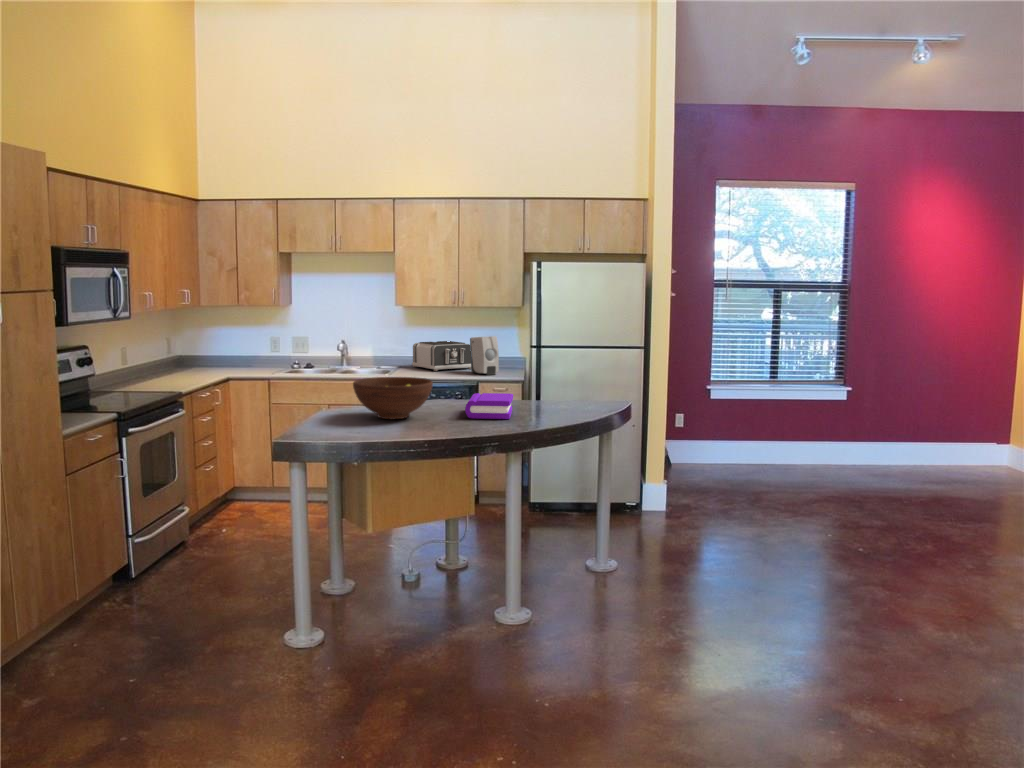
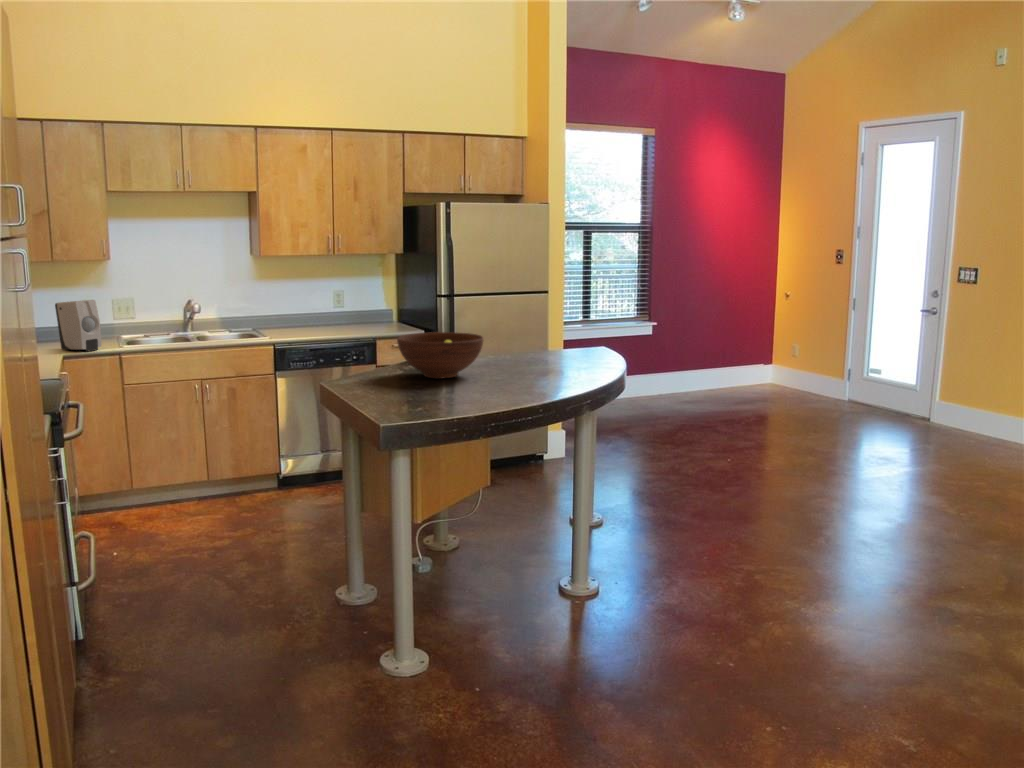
soap dispenser: present [470,336,499,375] -> present [55,300,102,351]
toaster: present [412,341,471,371] -> none [269,295,343,331]
book: present [465,393,513,419] -> none [486,343,550,371]

